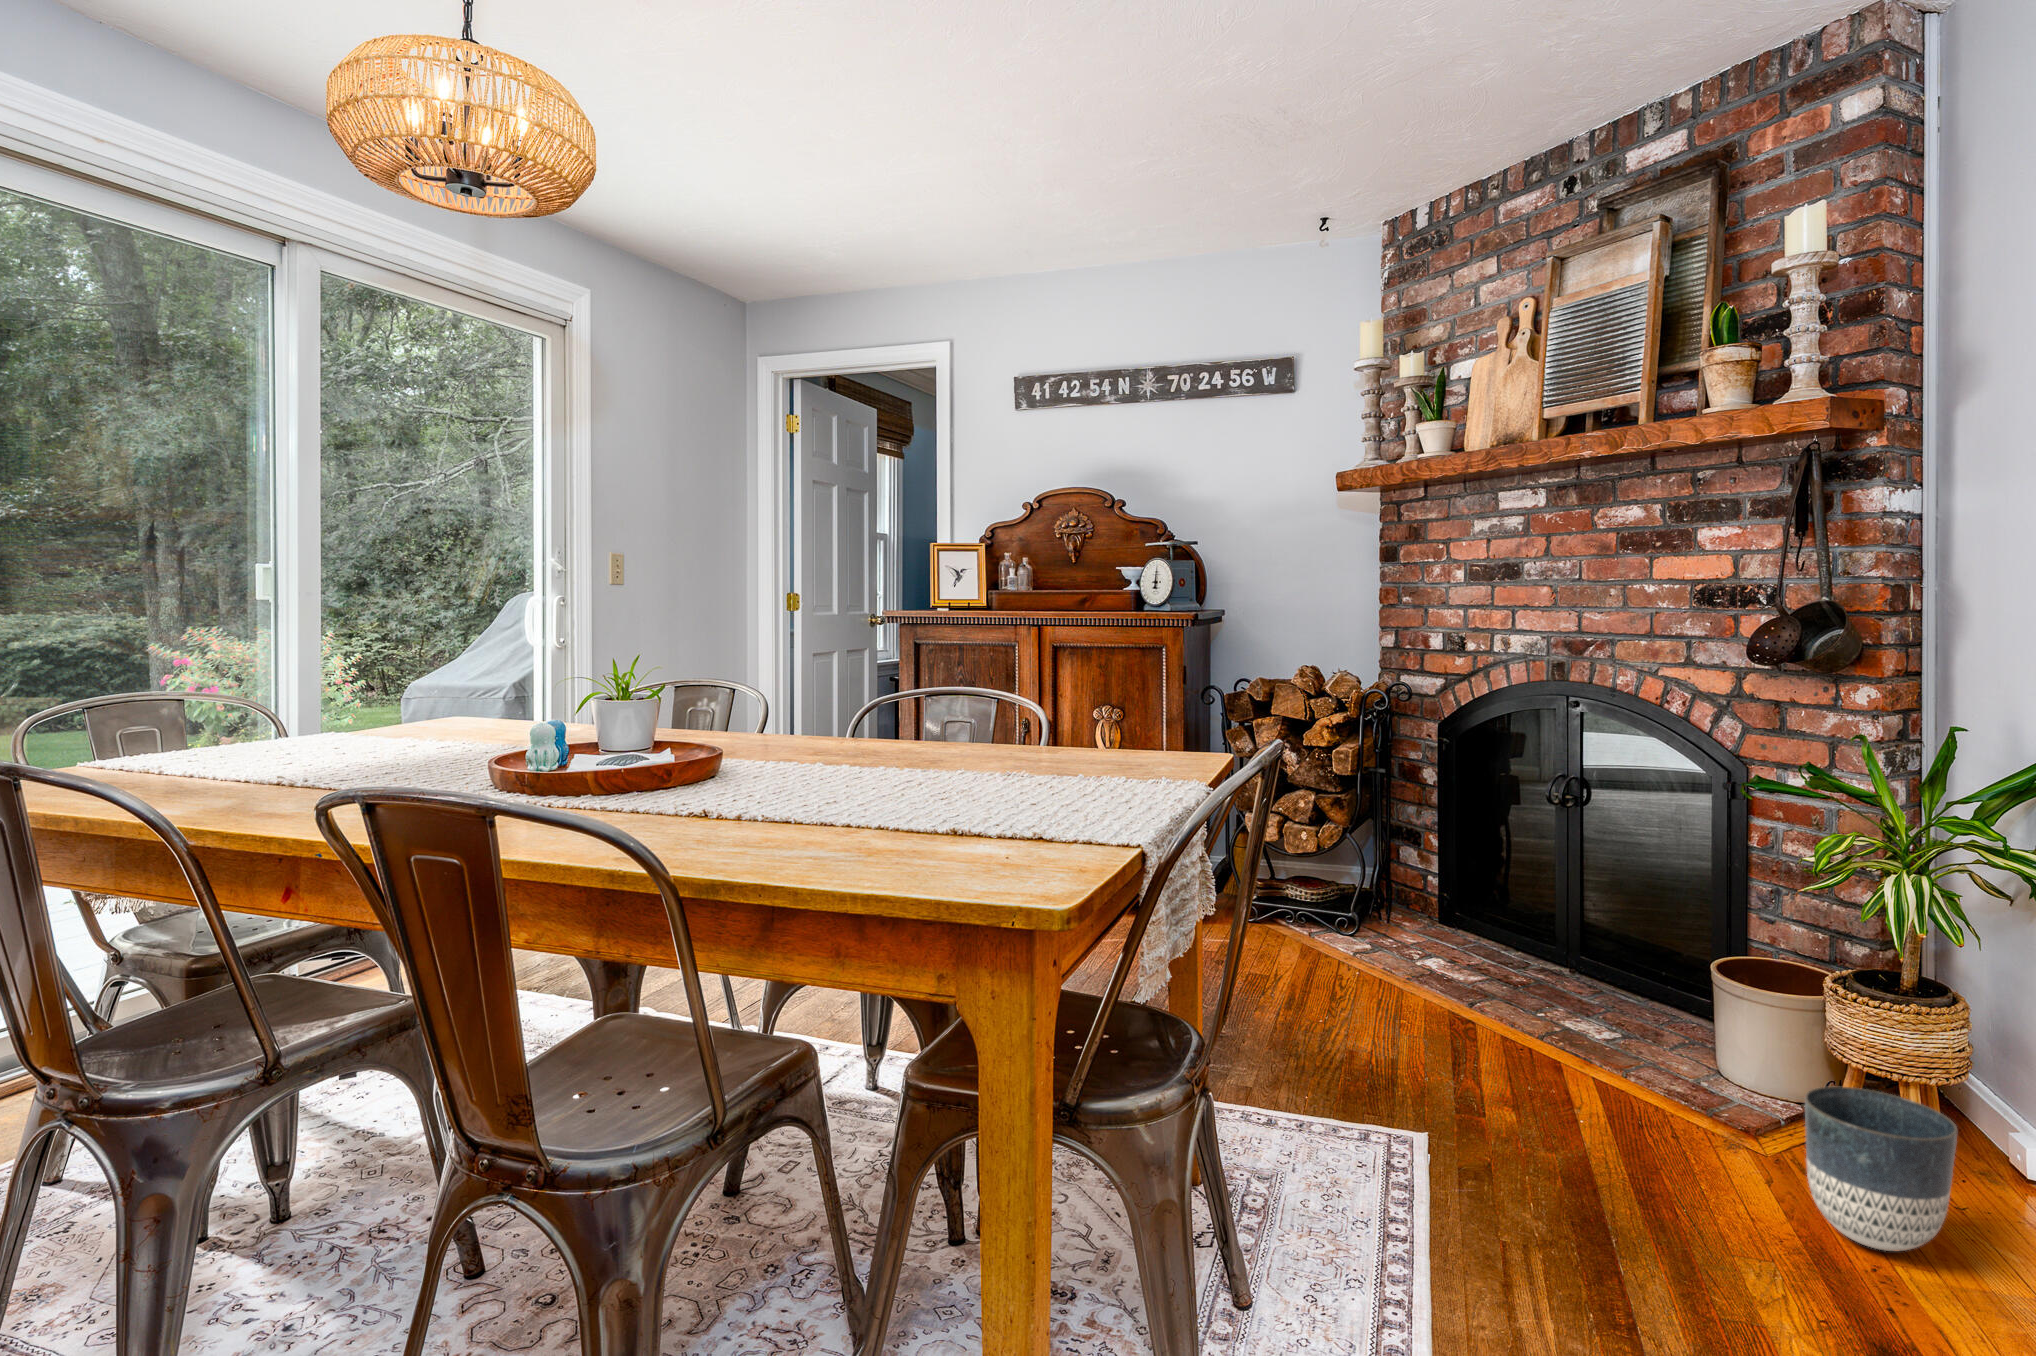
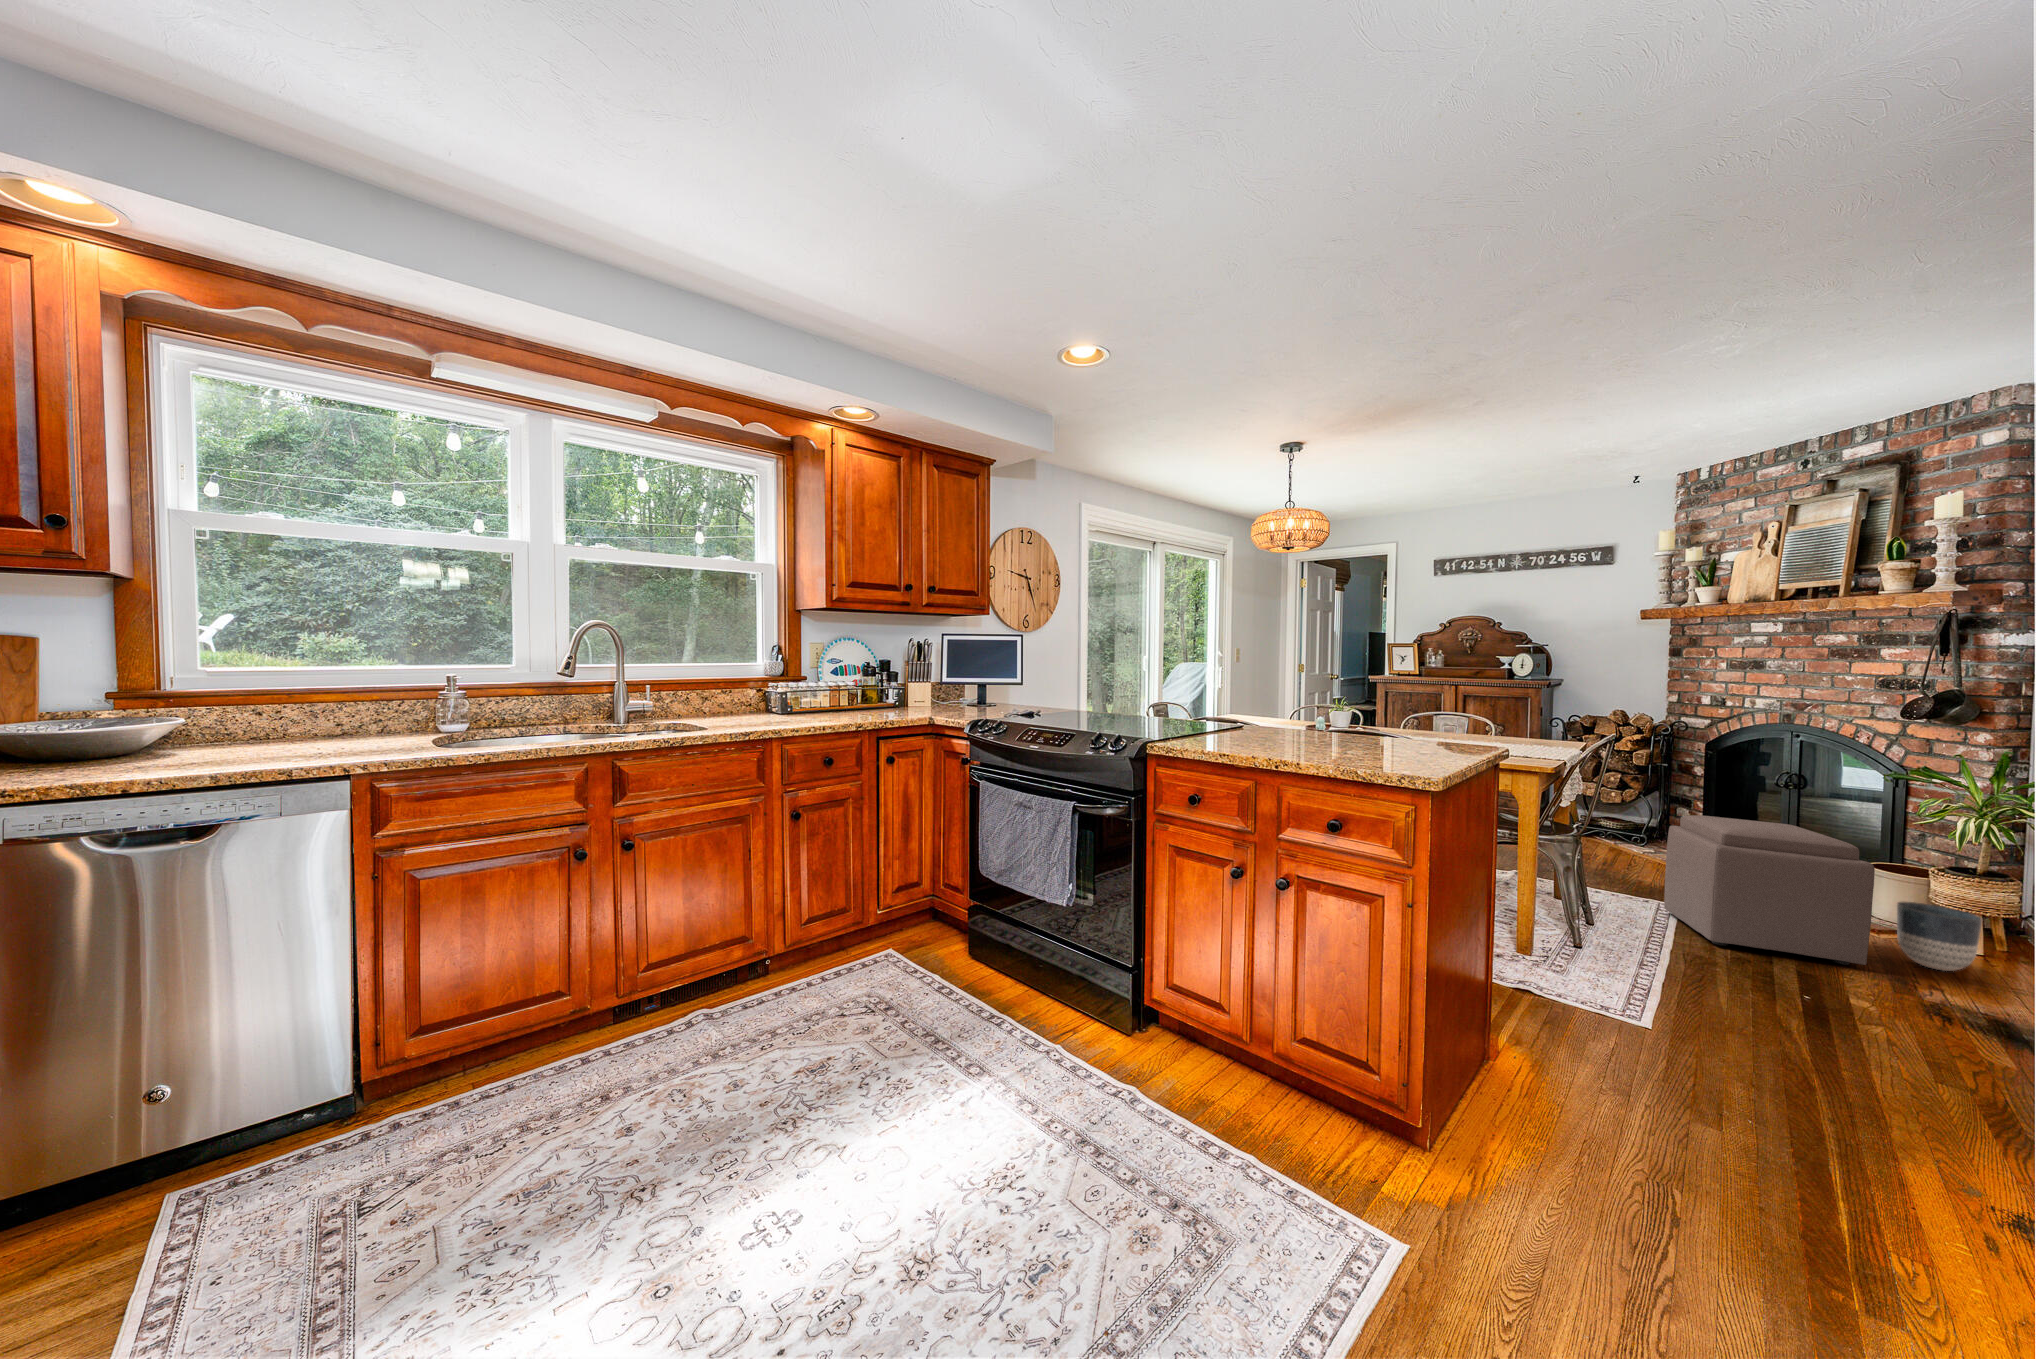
ottoman: none [1391,934,1798,1299] -> present [1664,815,1875,965]

